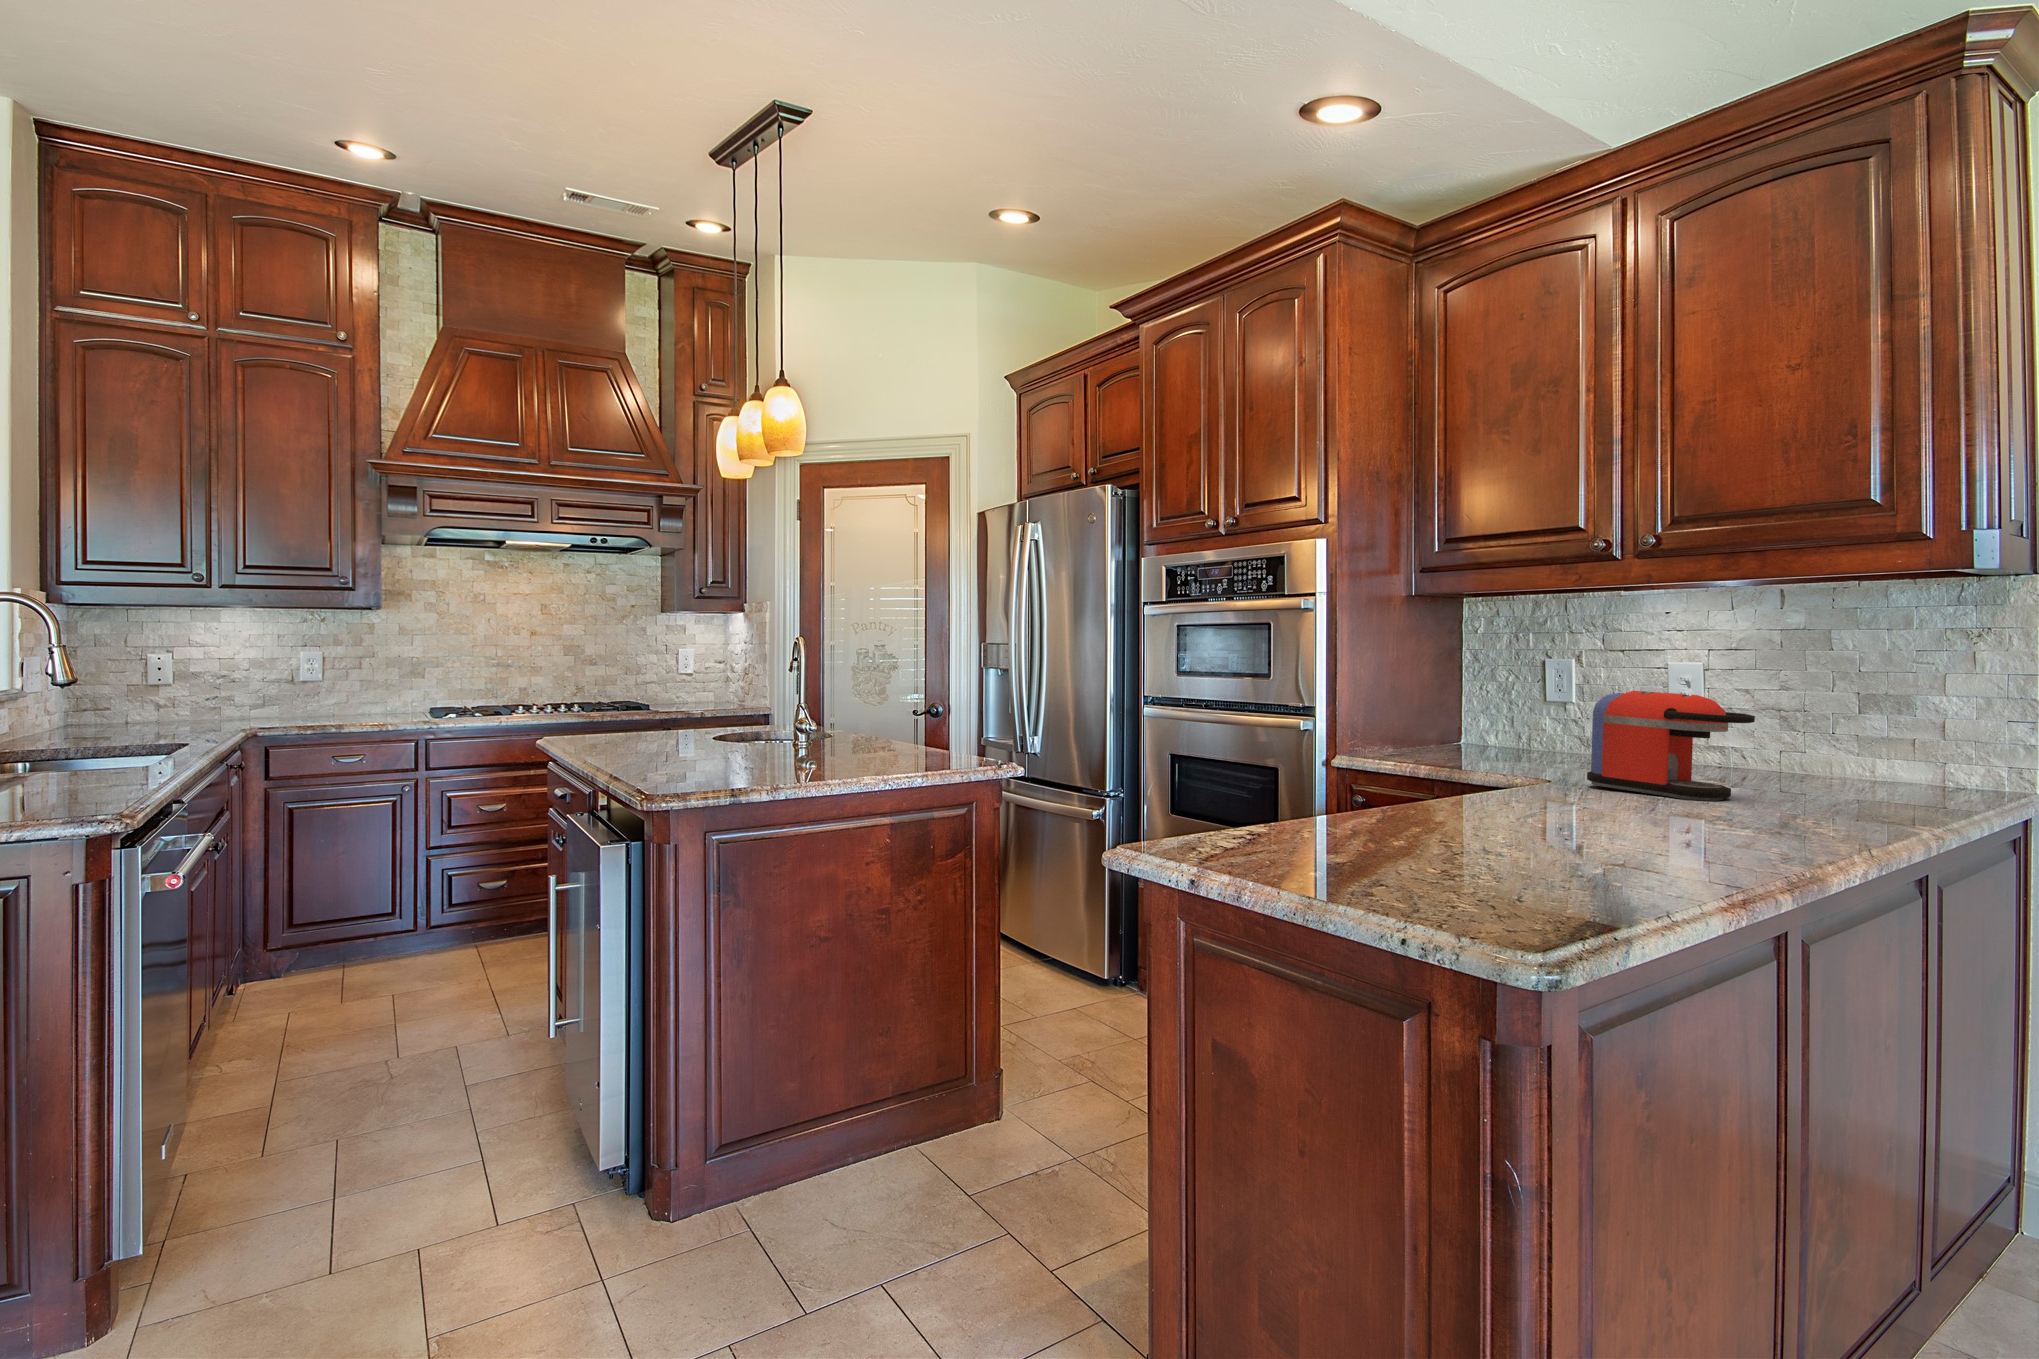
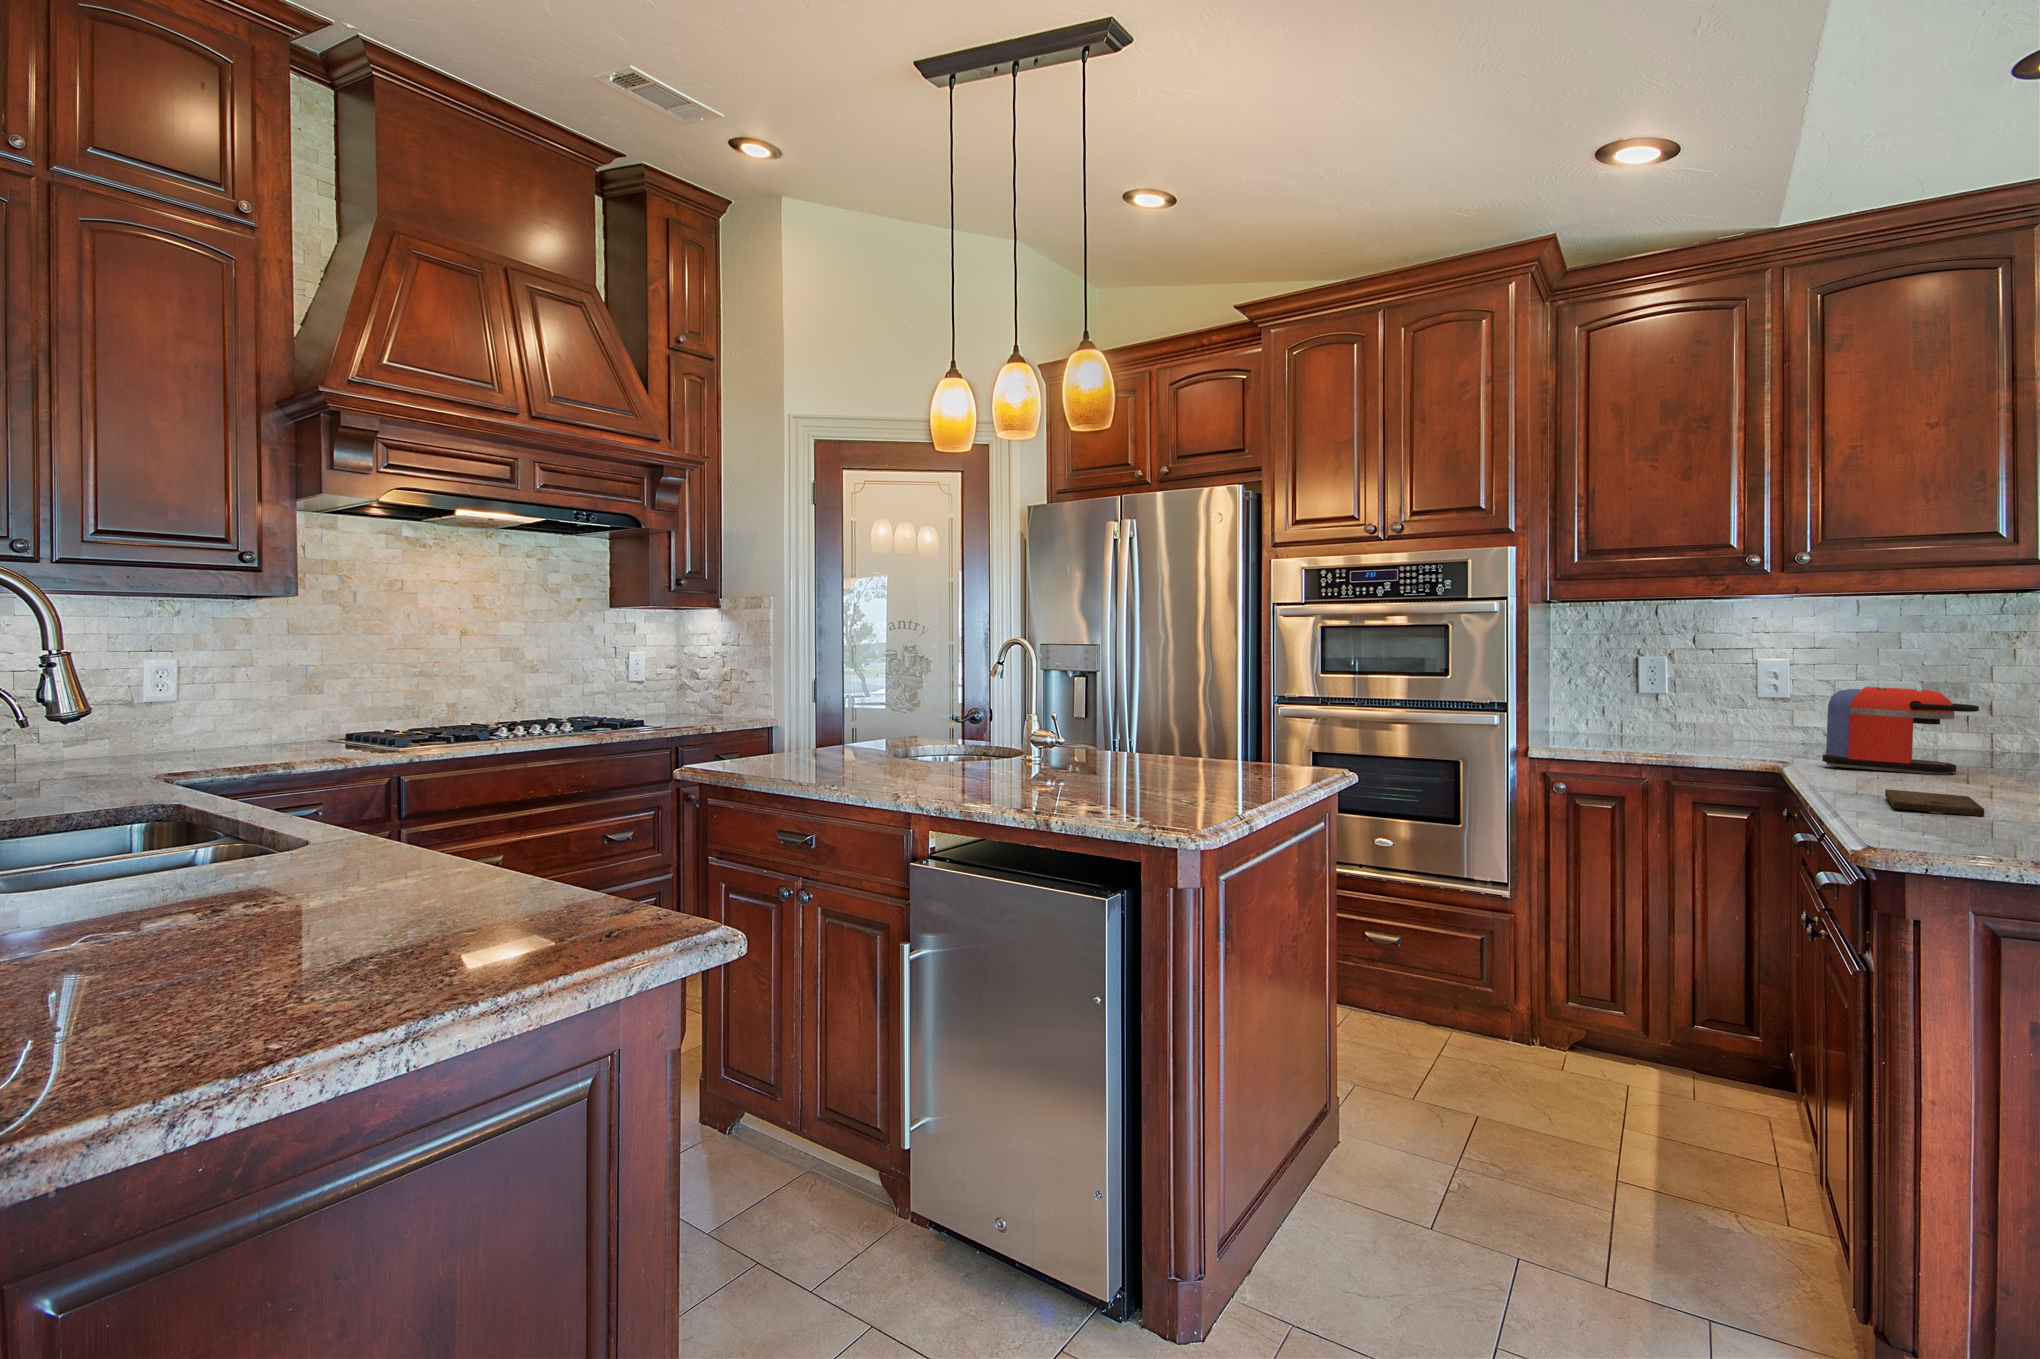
cutting board: none [1375,805,1522,837] -> present [1885,789,1984,816]

